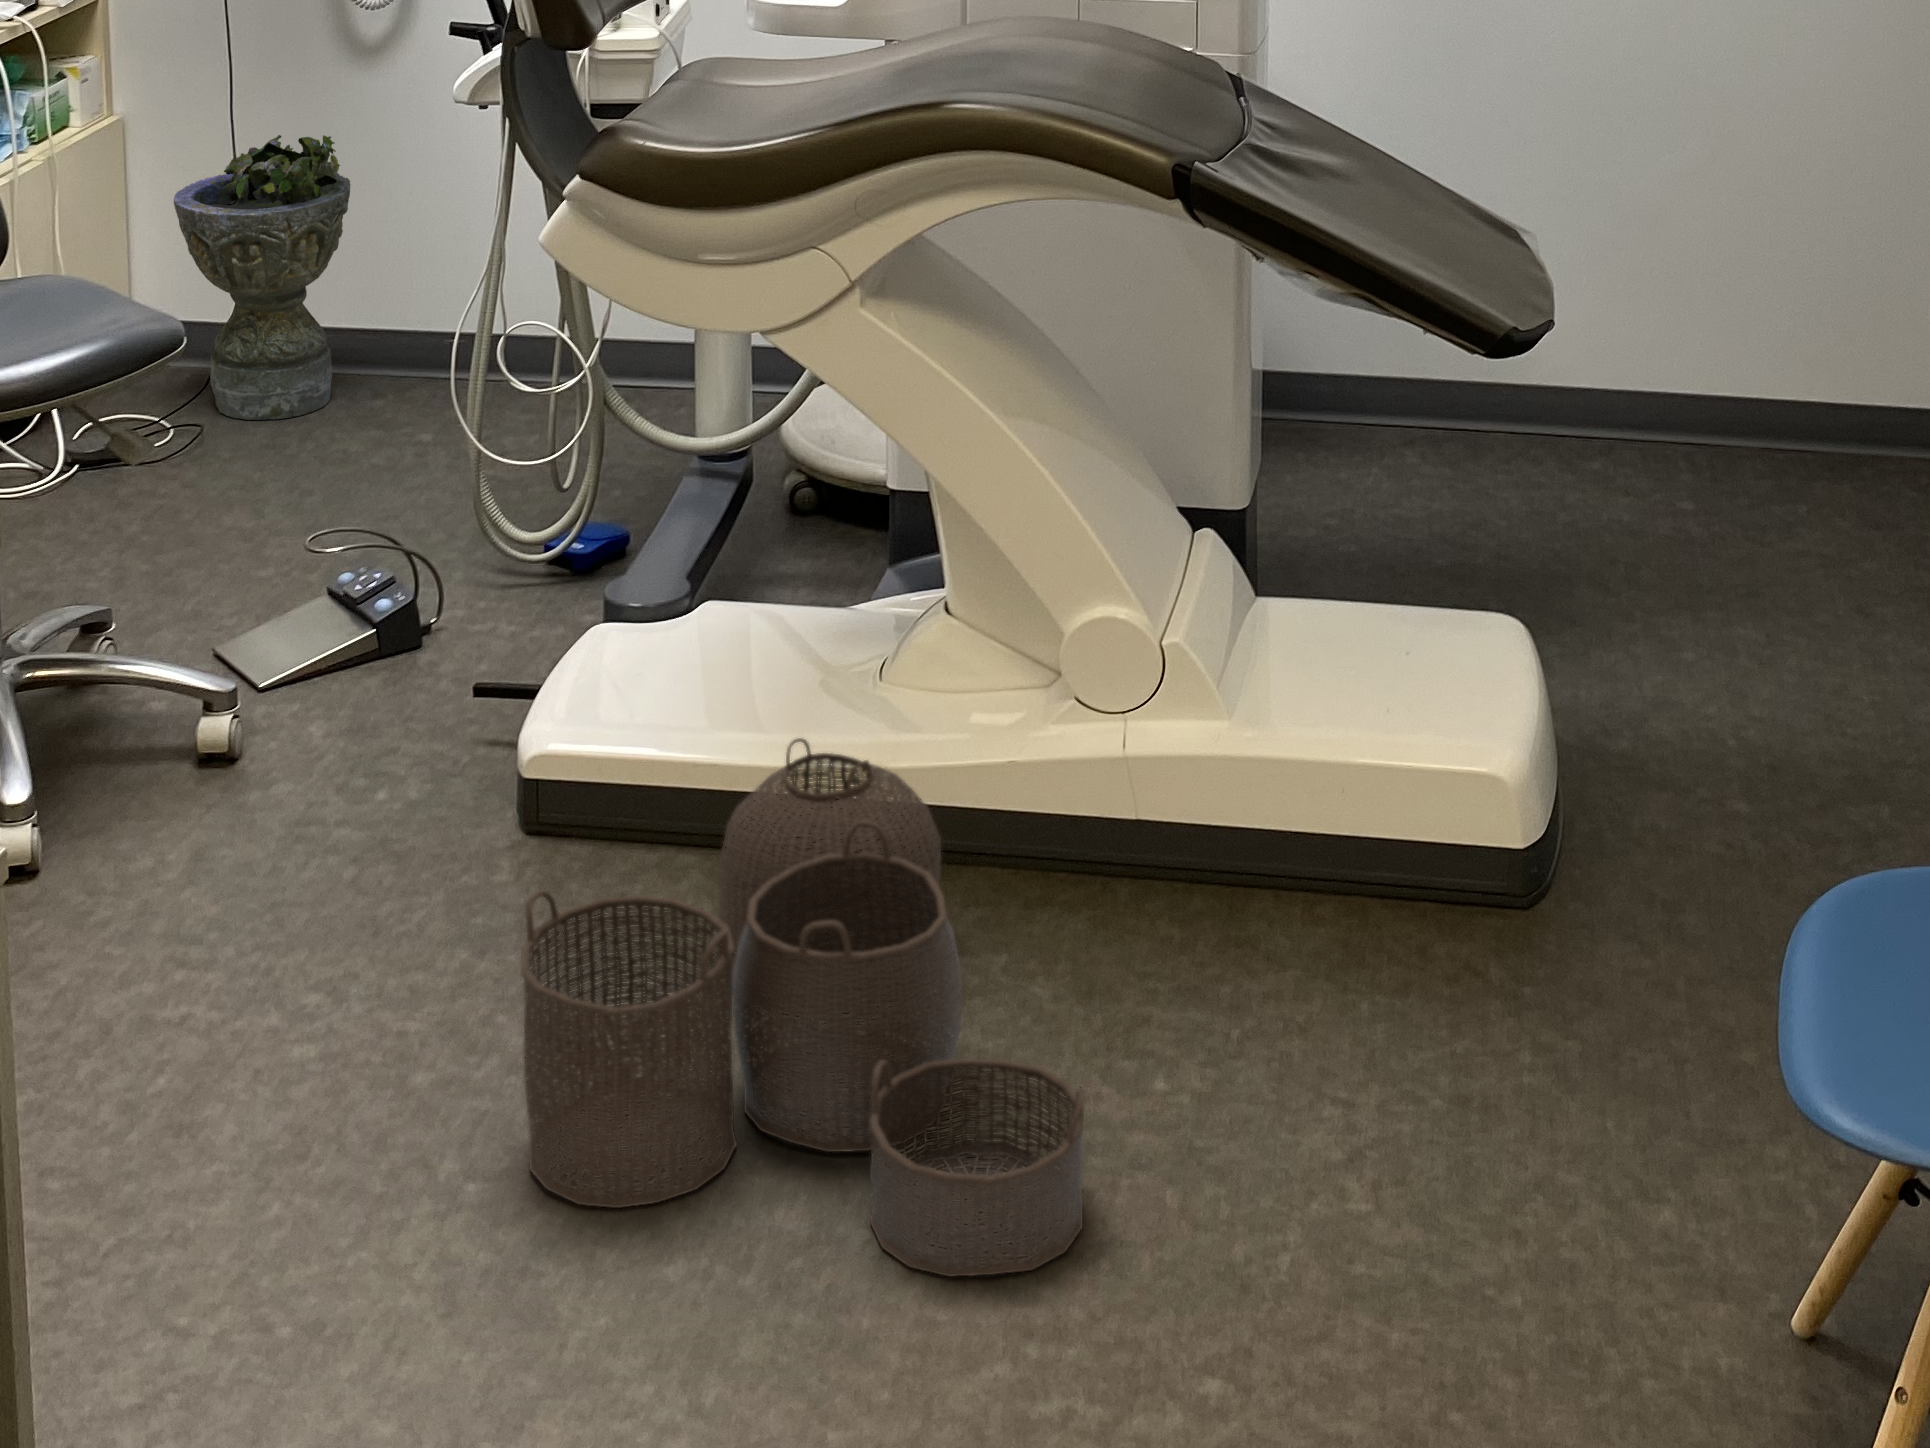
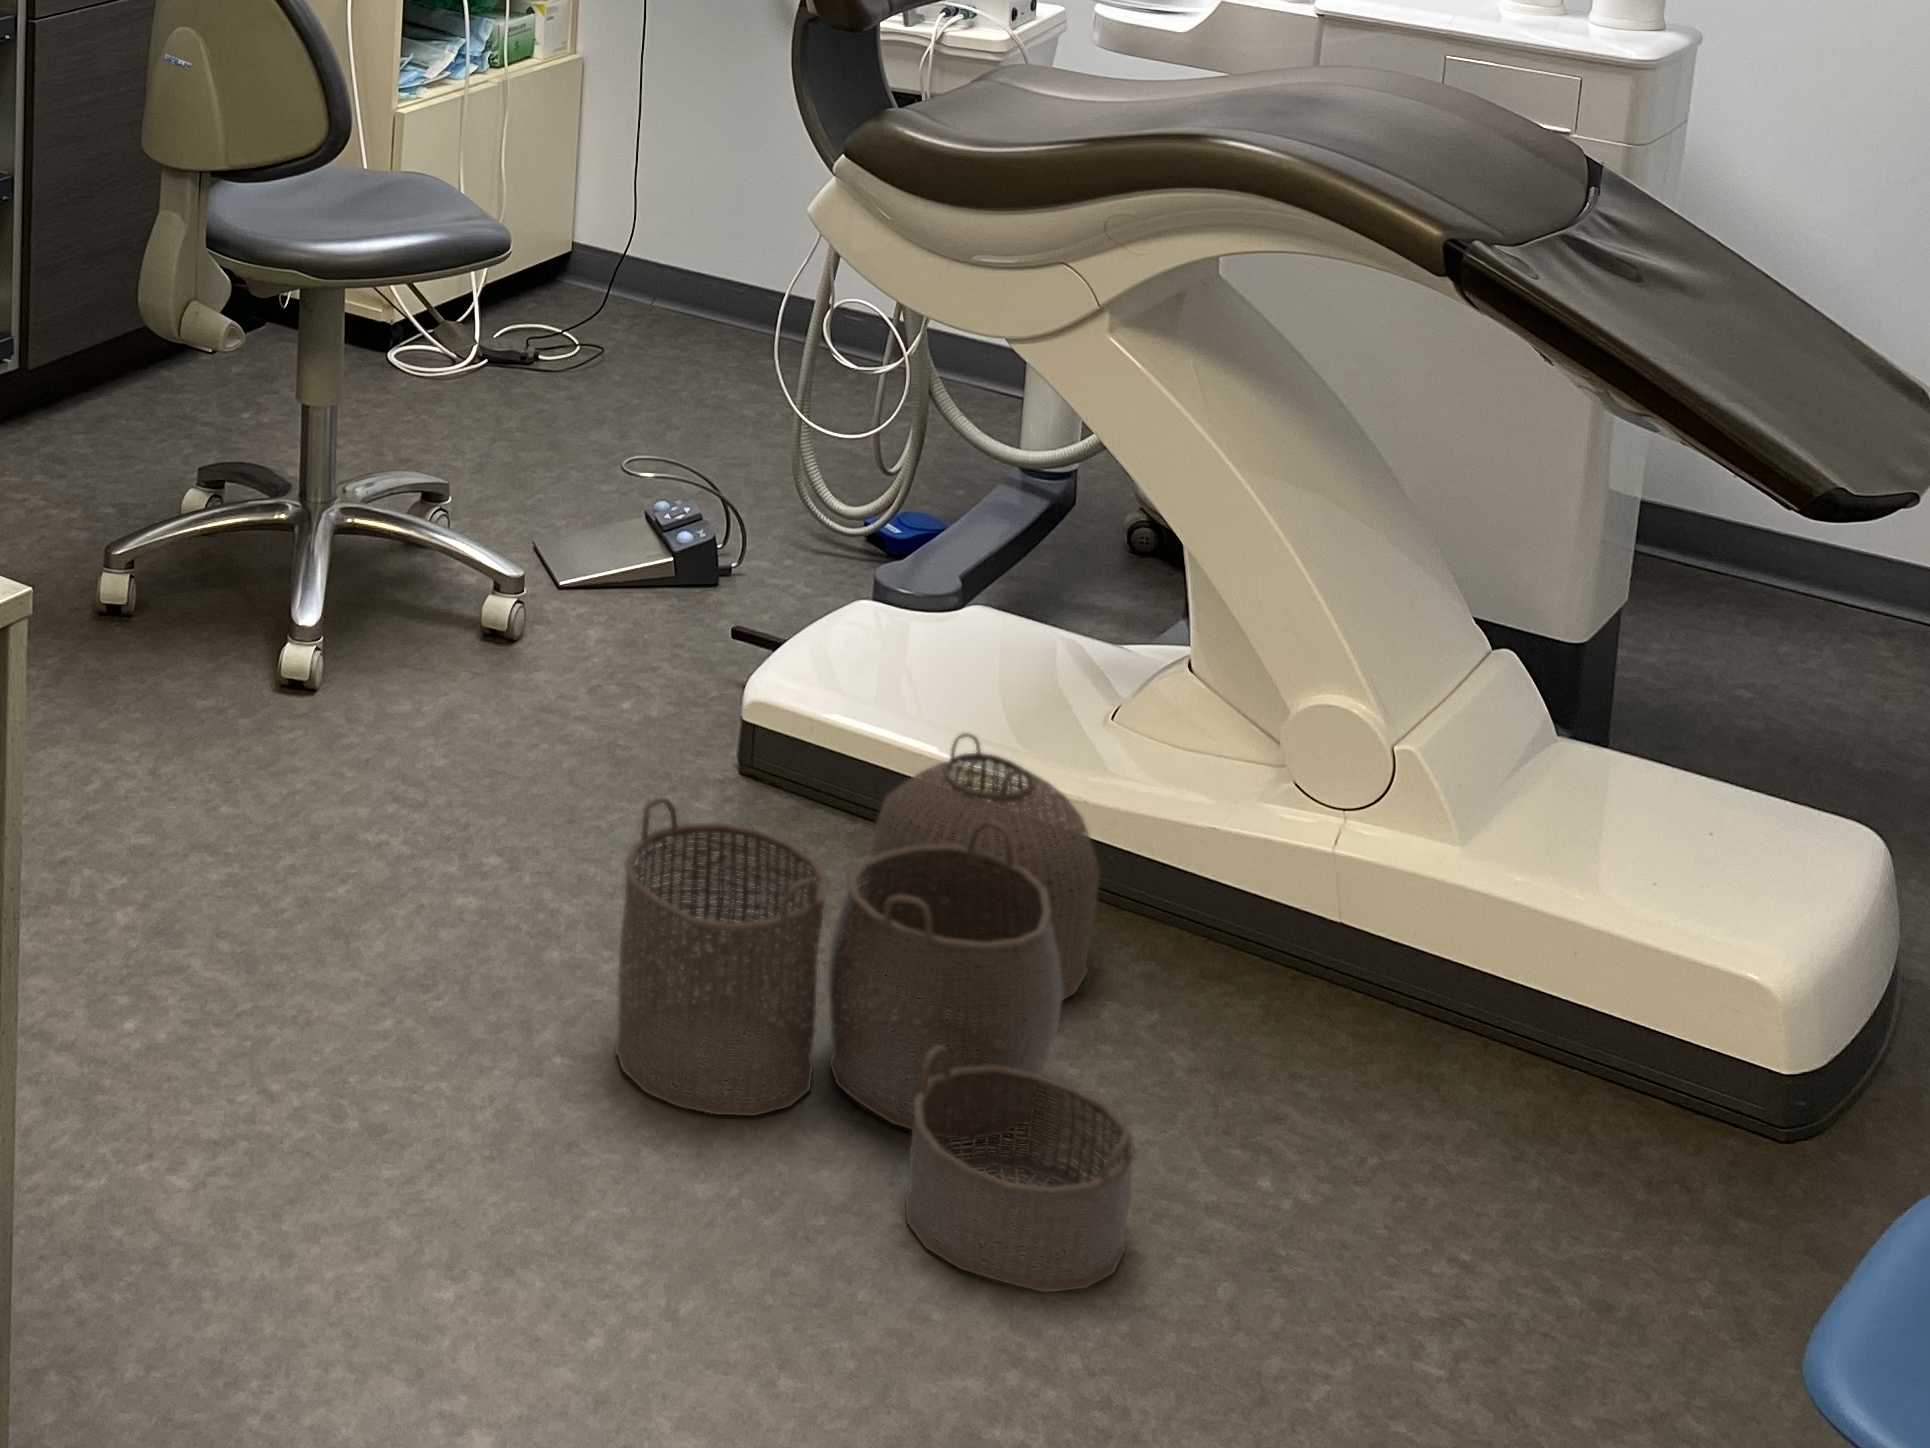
planter: present [174,135,350,420] -> none [600,94,762,360]

